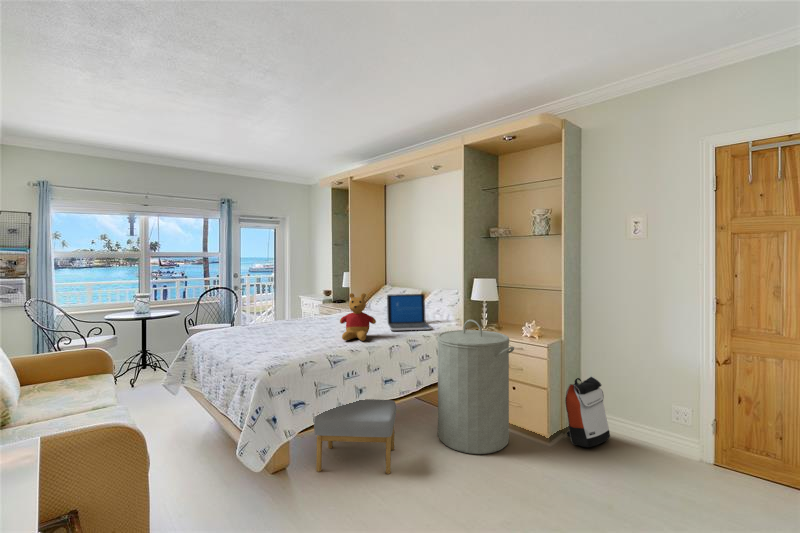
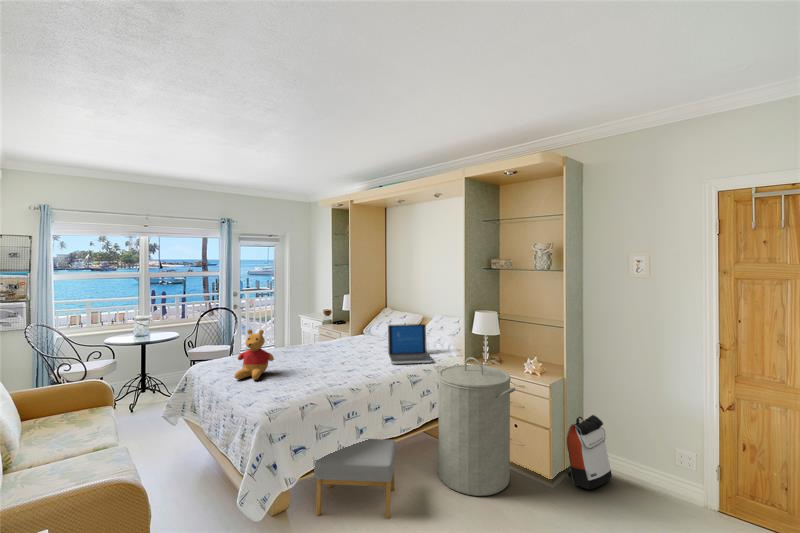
stuffed bear: present [340,293,376,341] -> present [235,330,274,380]

